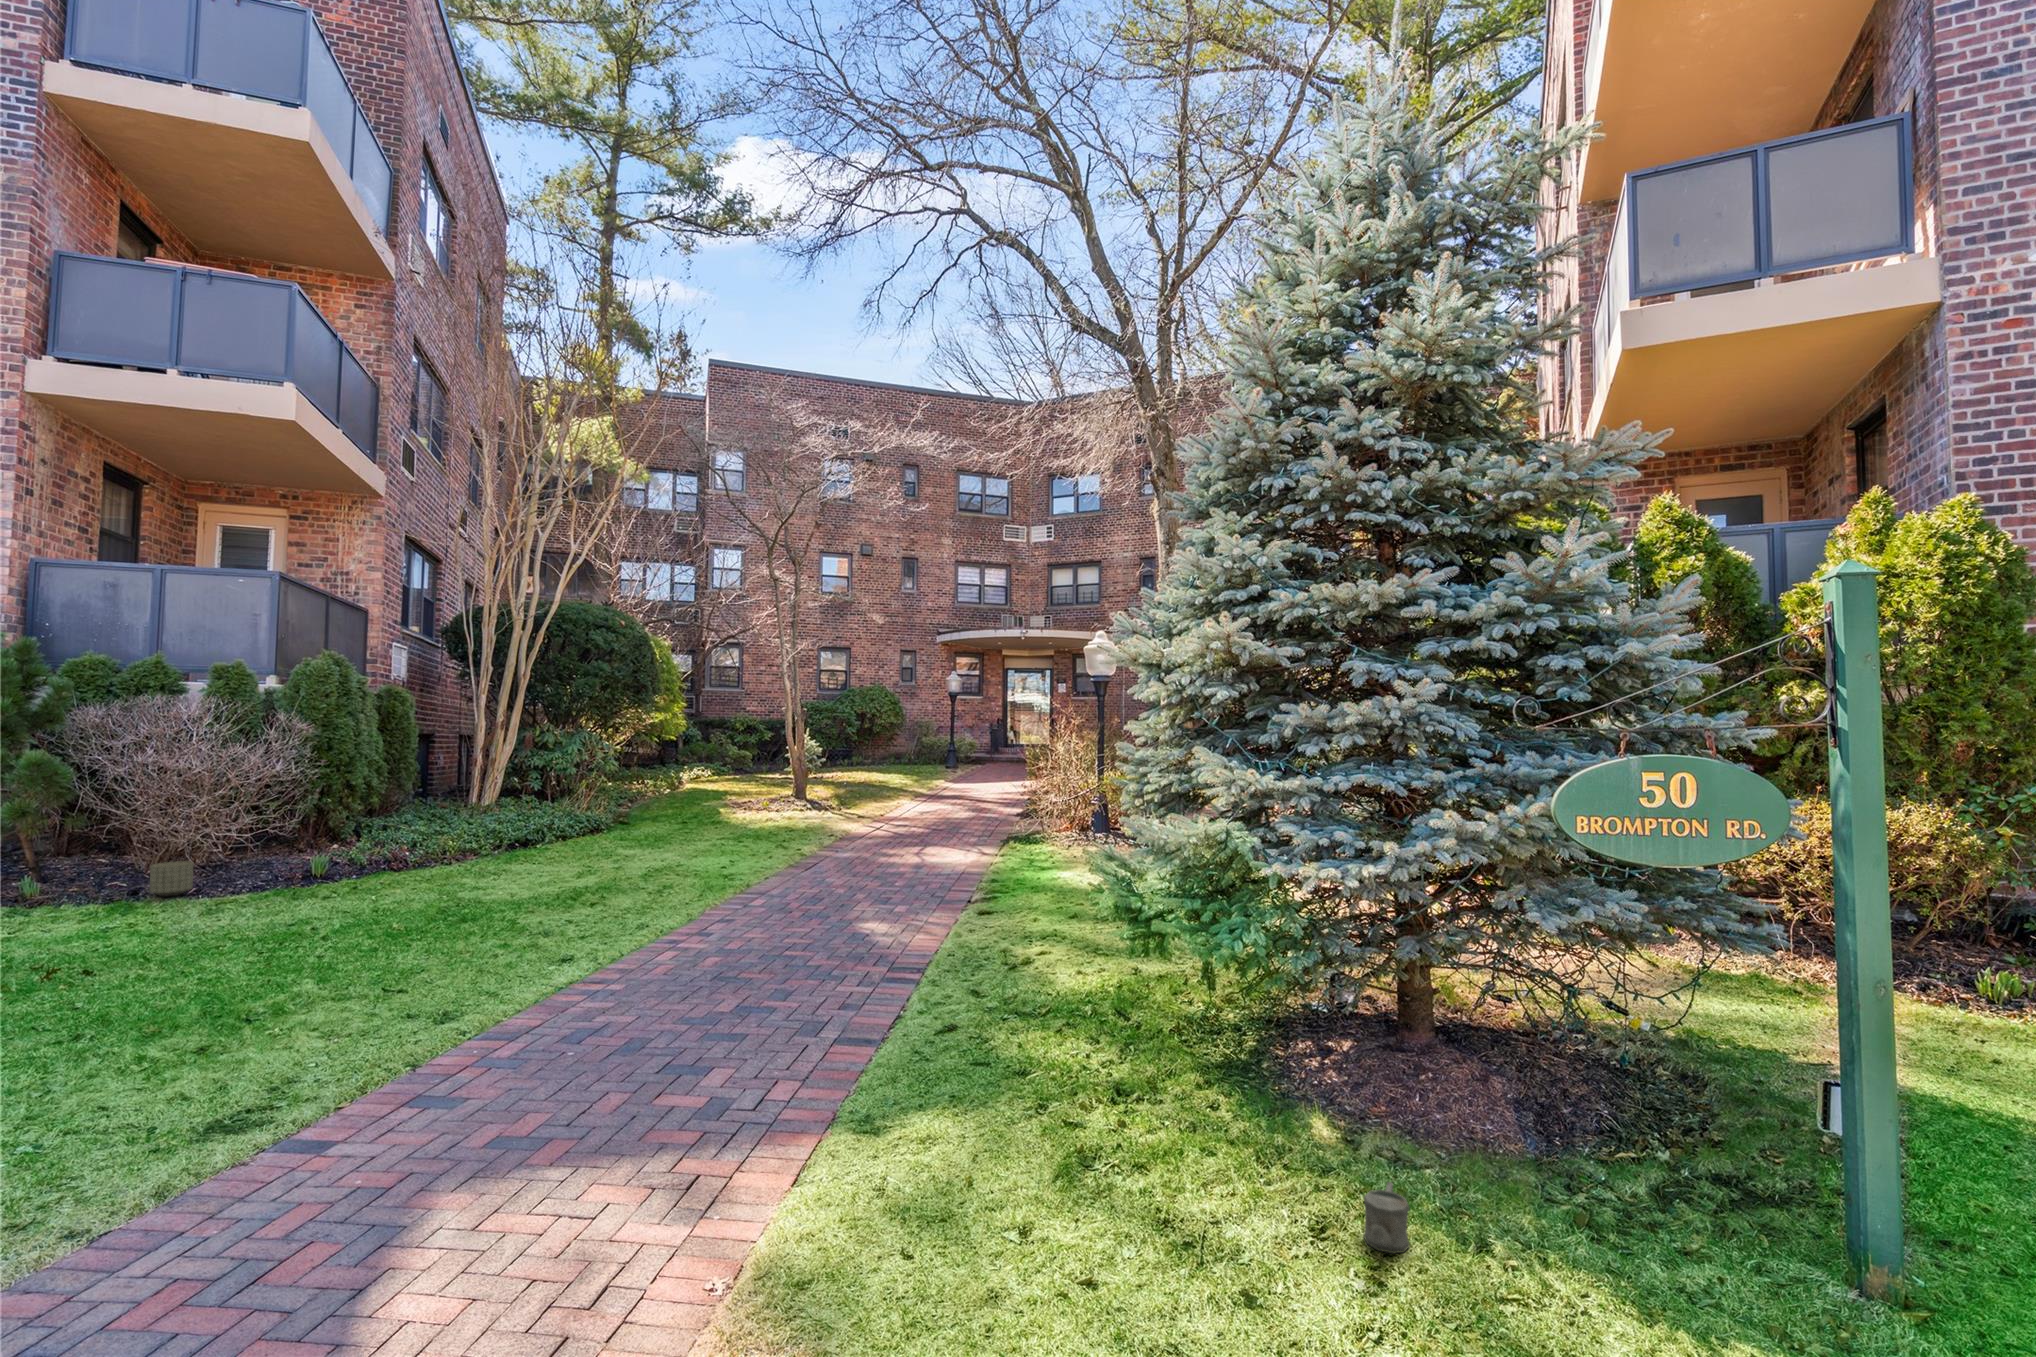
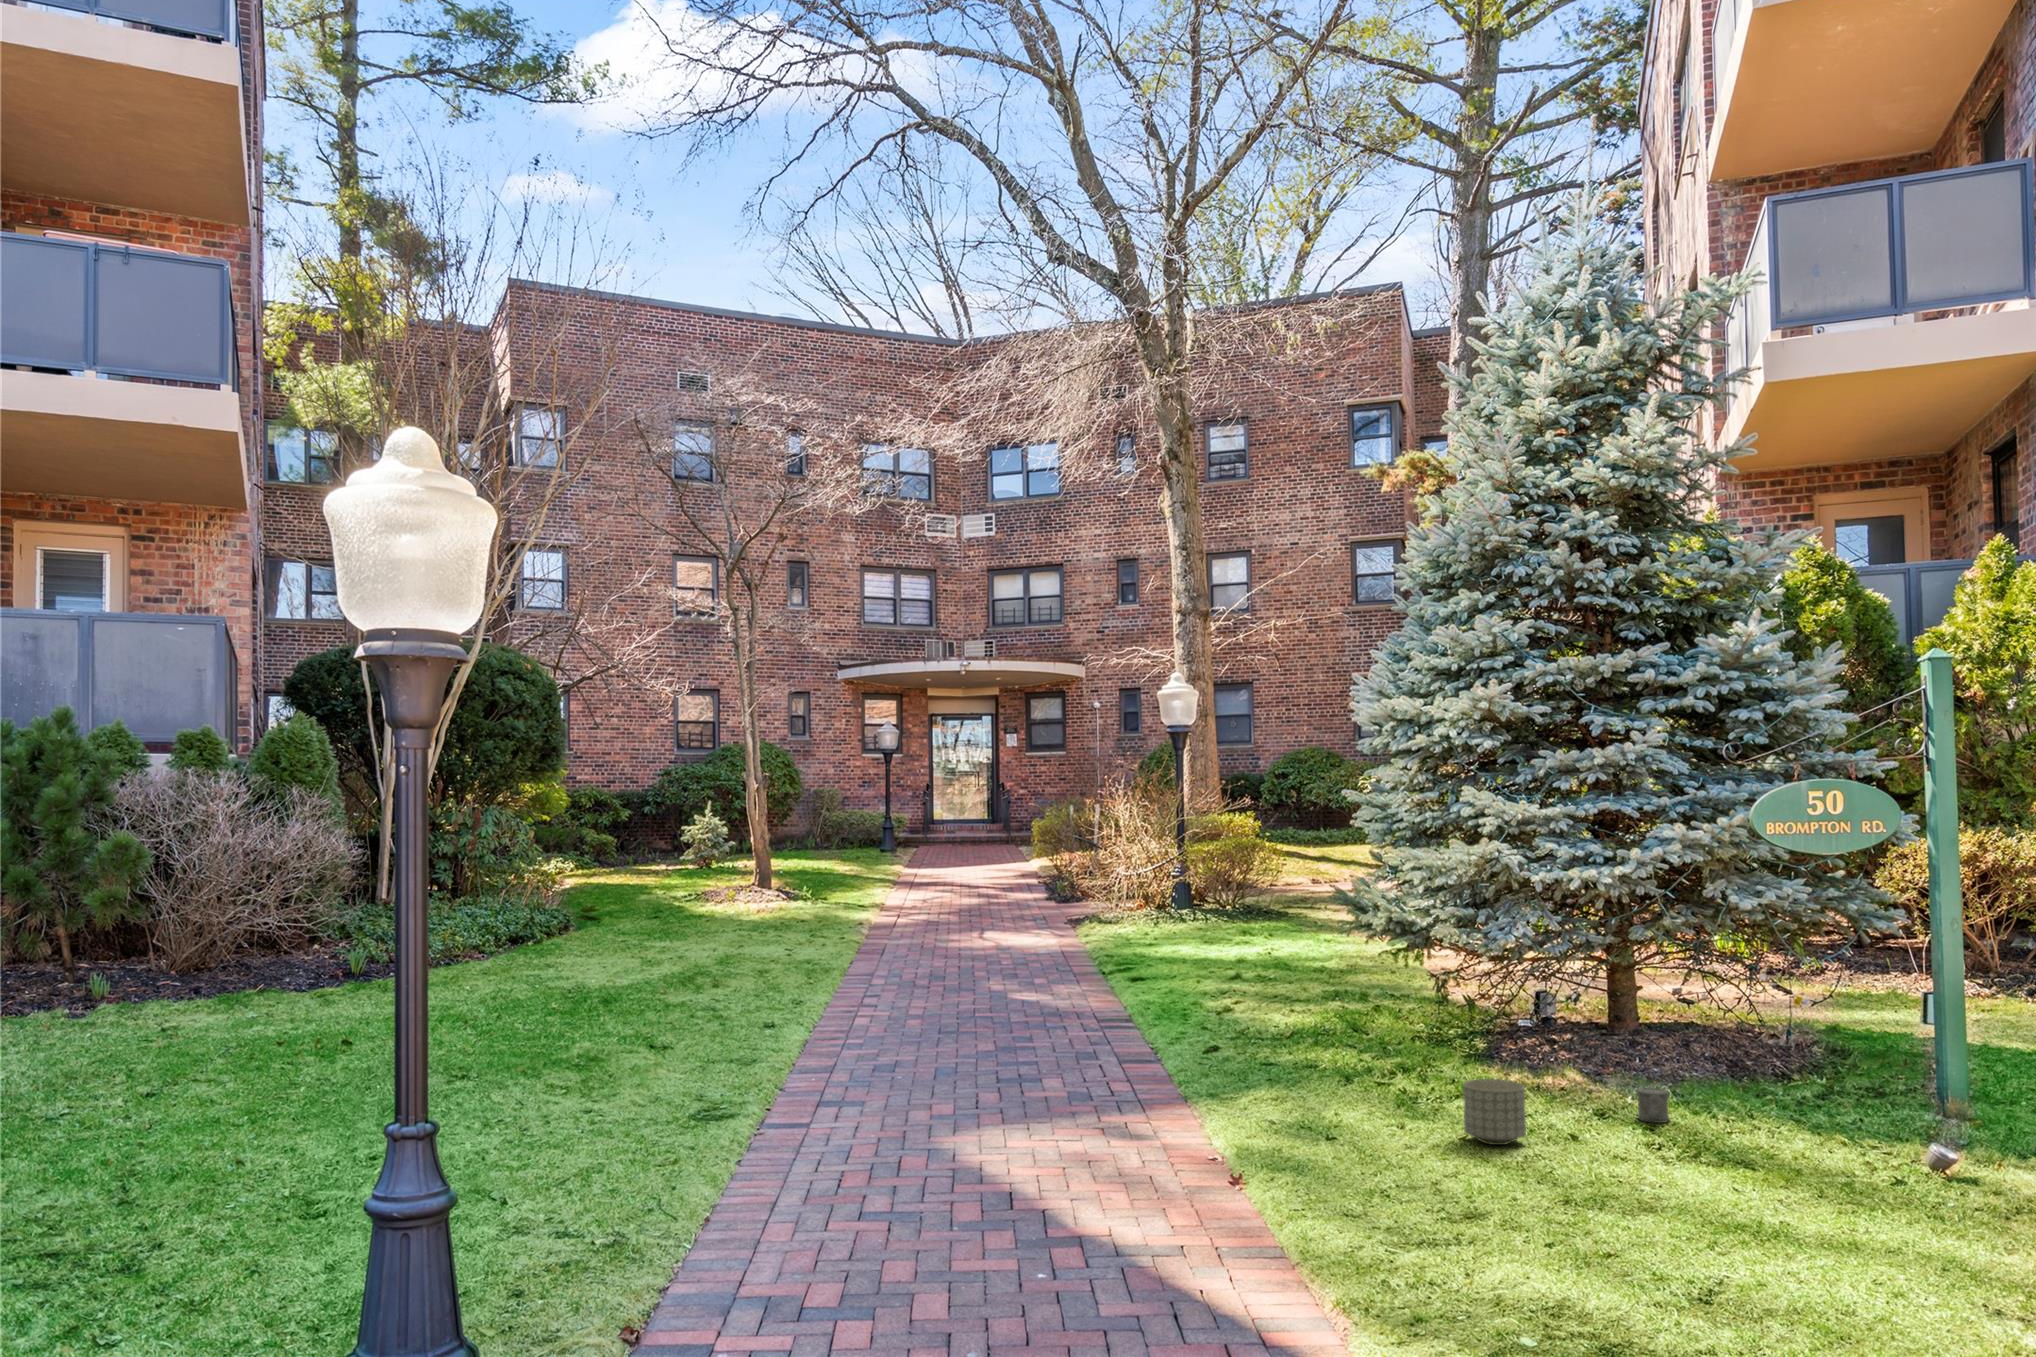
planter: present [150,861,193,896] -> present [1463,1079,1526,1145]

